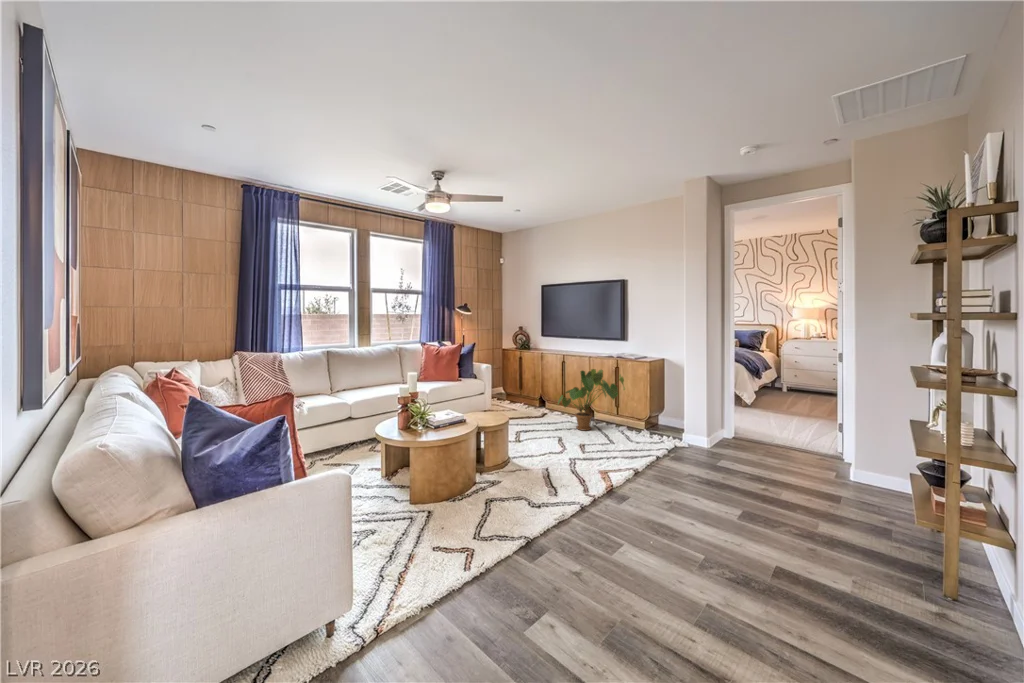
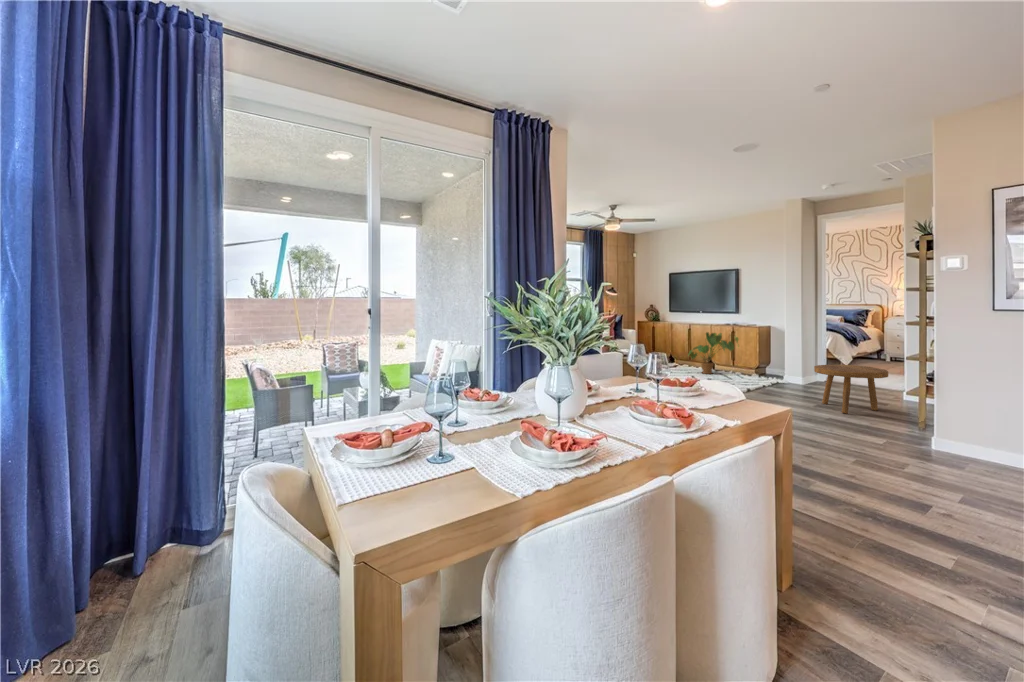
footstool: none [739,442,865,549] -> present [814,365,888,413]

